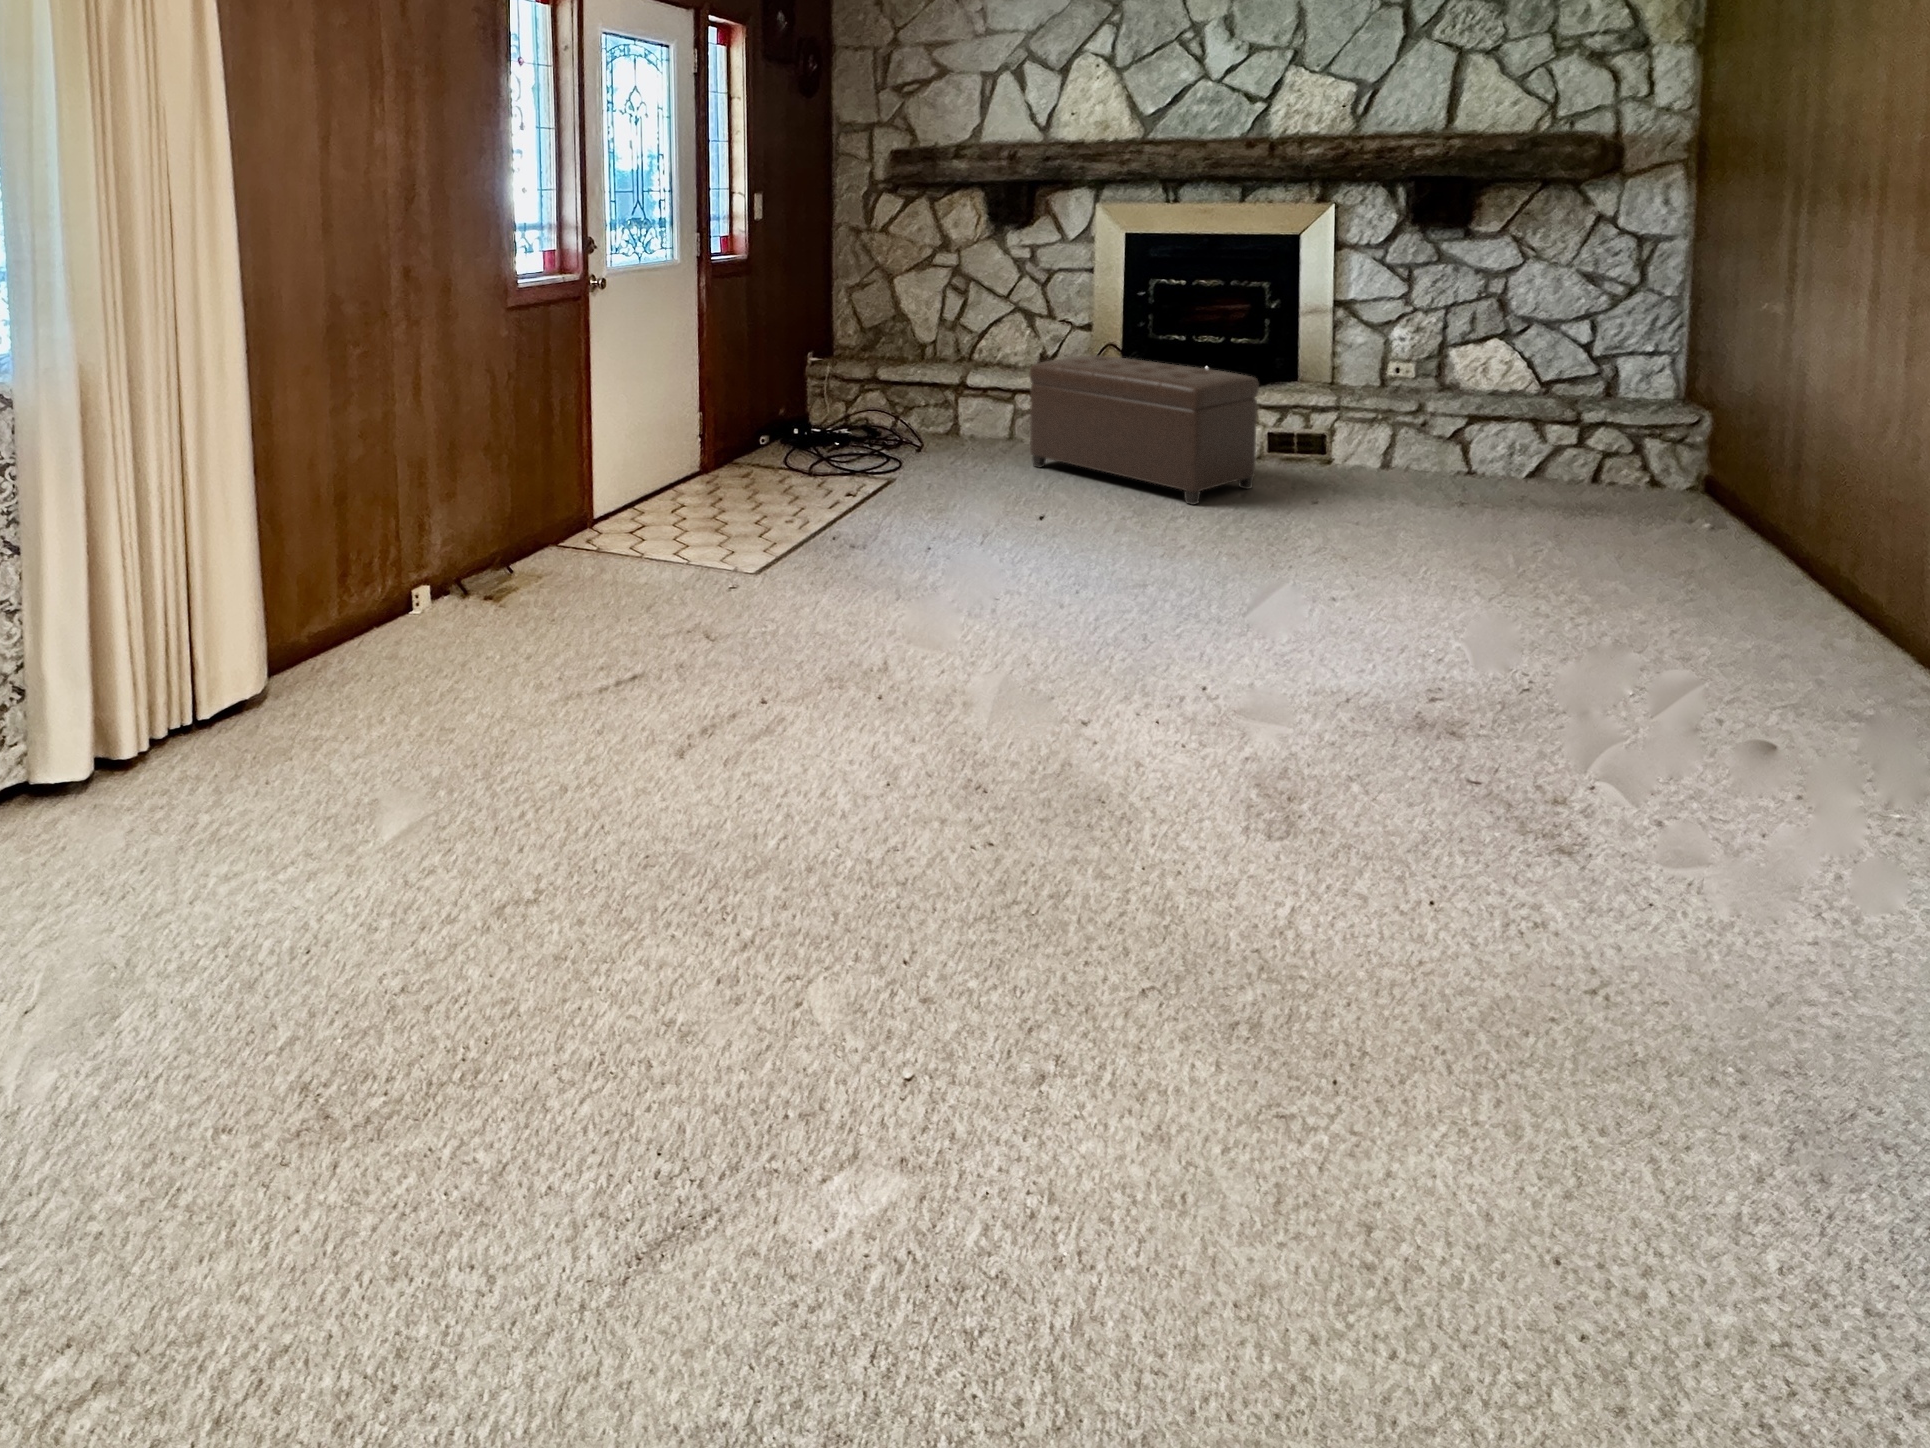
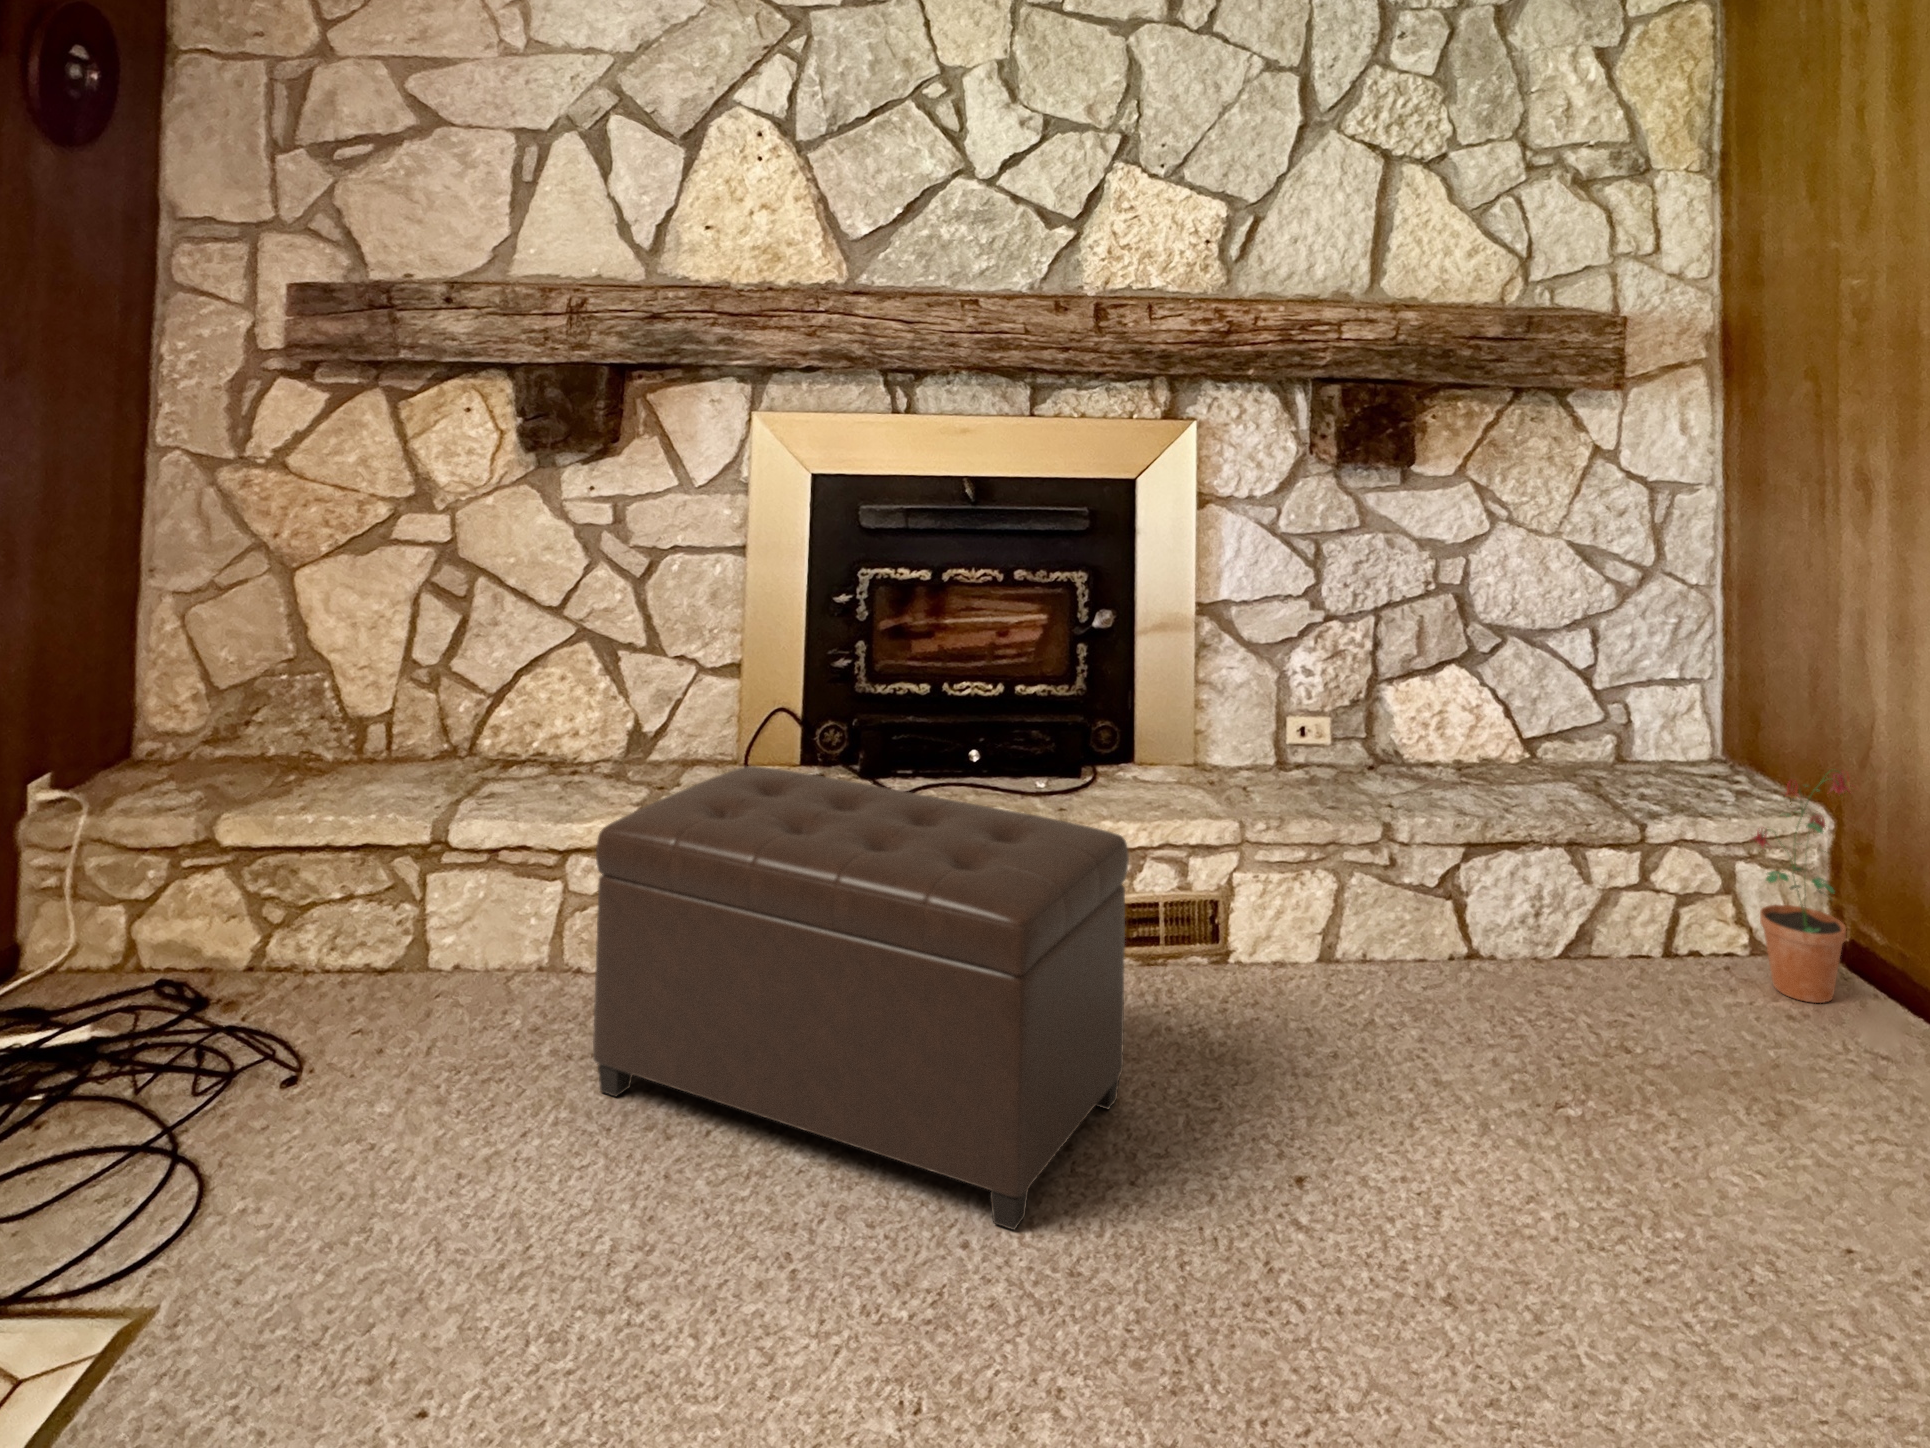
potted plant: none [1643,384,1717,504] -> present [1752,771,1850,1003]

